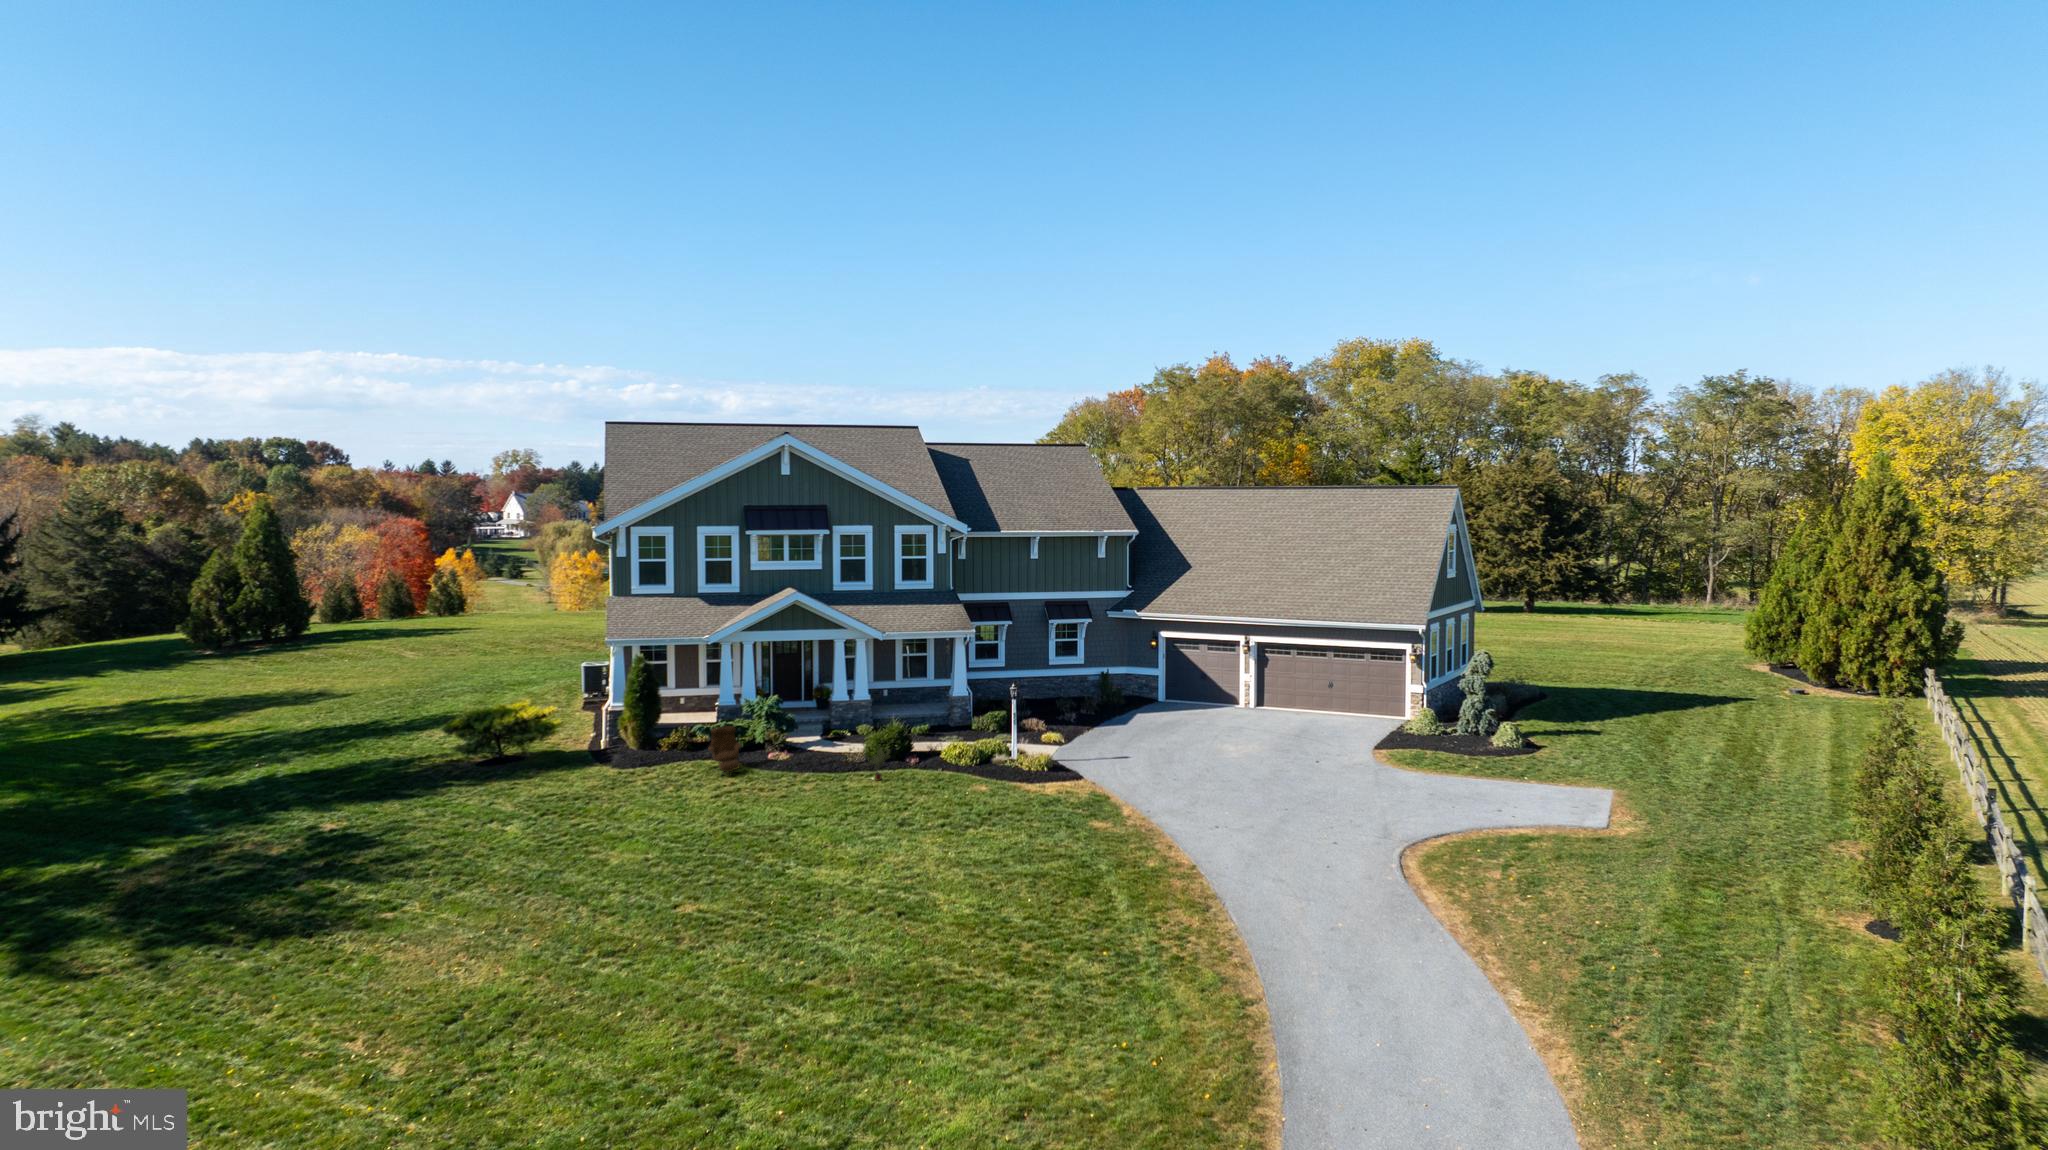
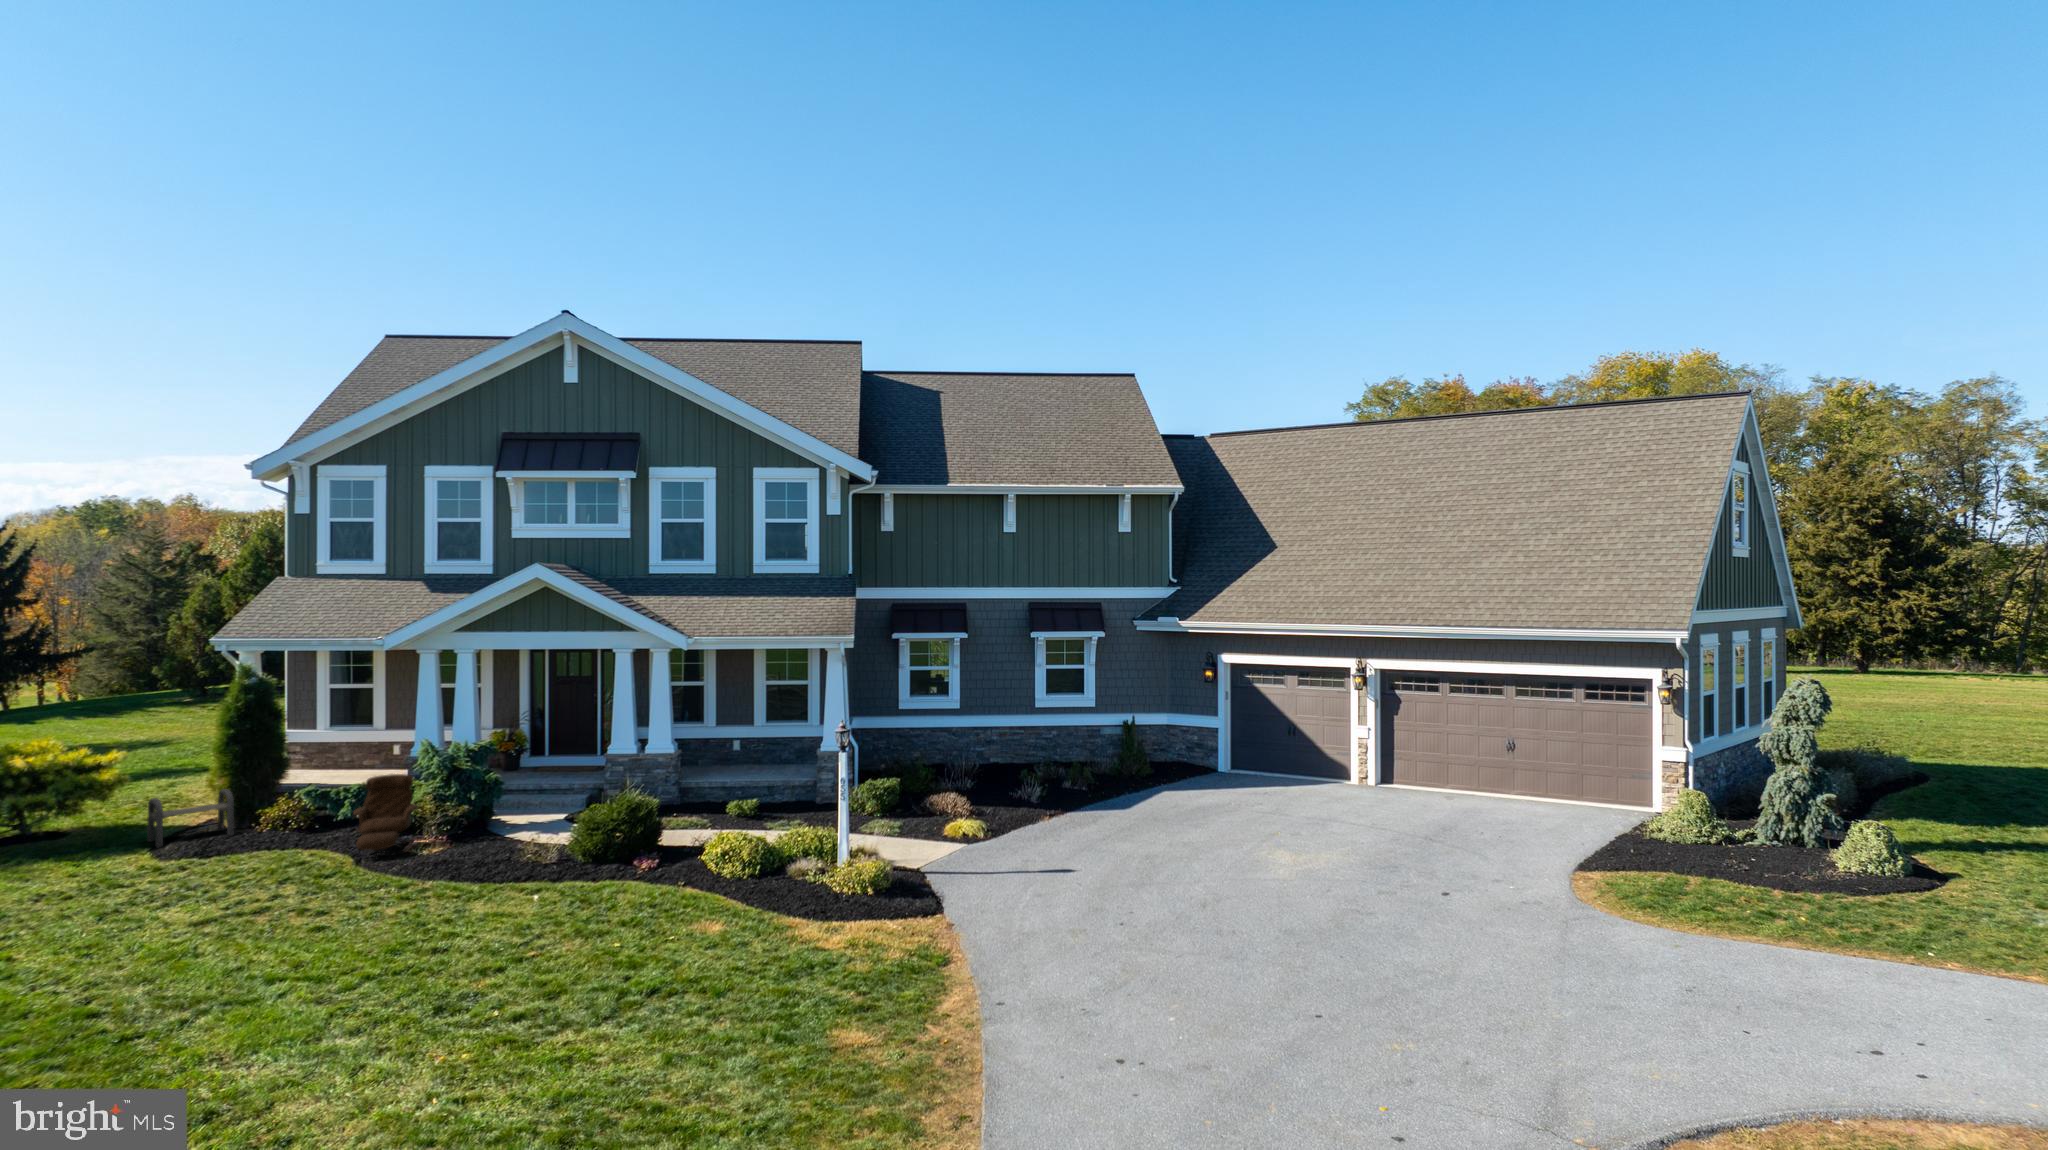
bench: none [577,737,624,774] -> present [147,789,234,847]
potted tree: present [867,748,890,780] -> none [590,811,645,877]

